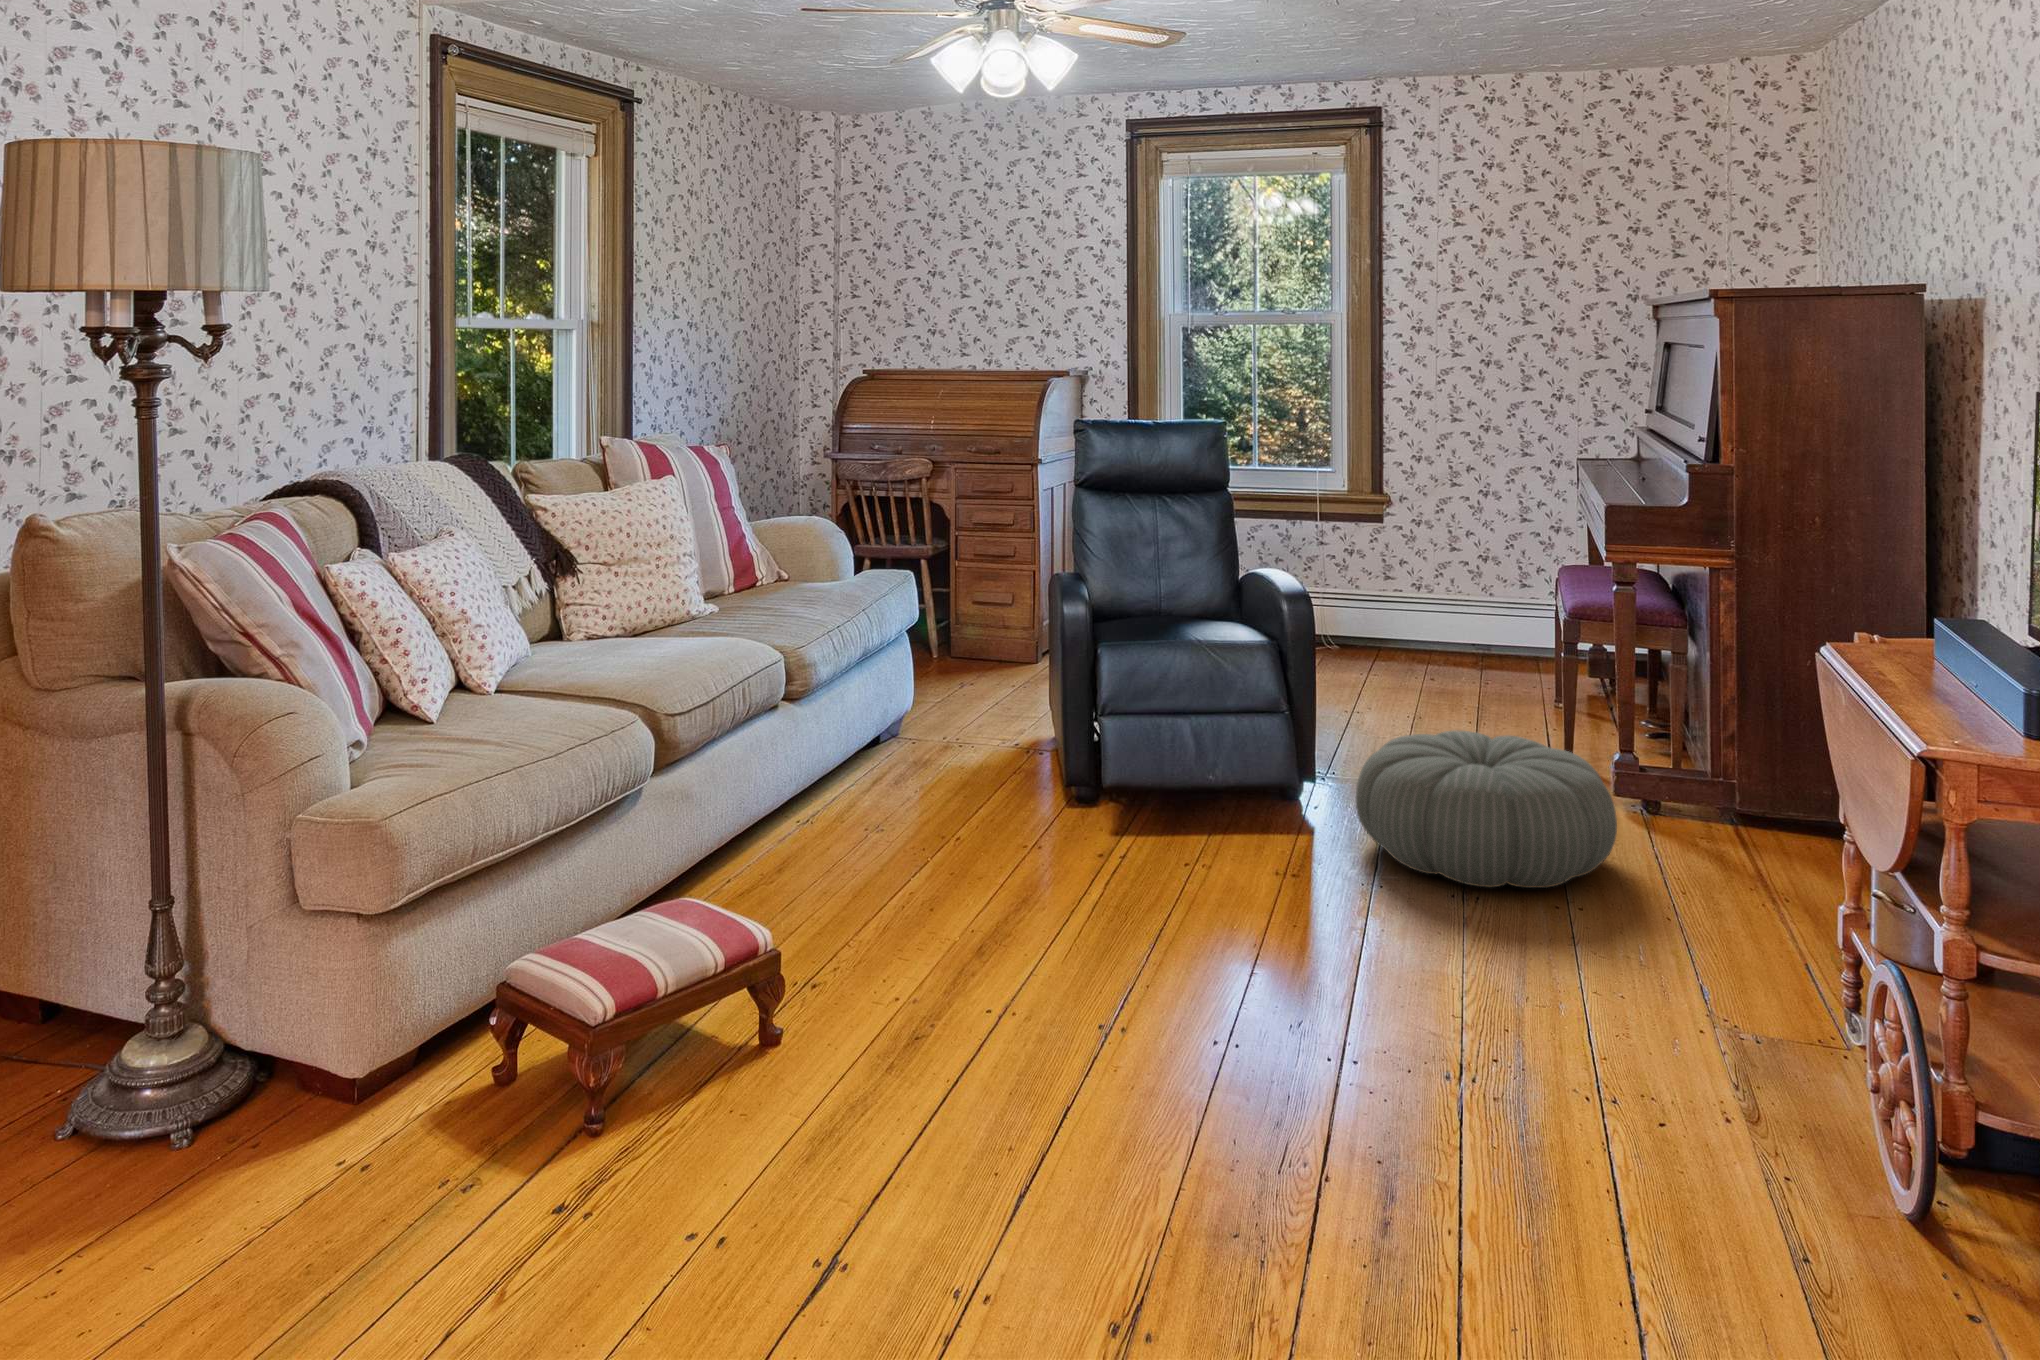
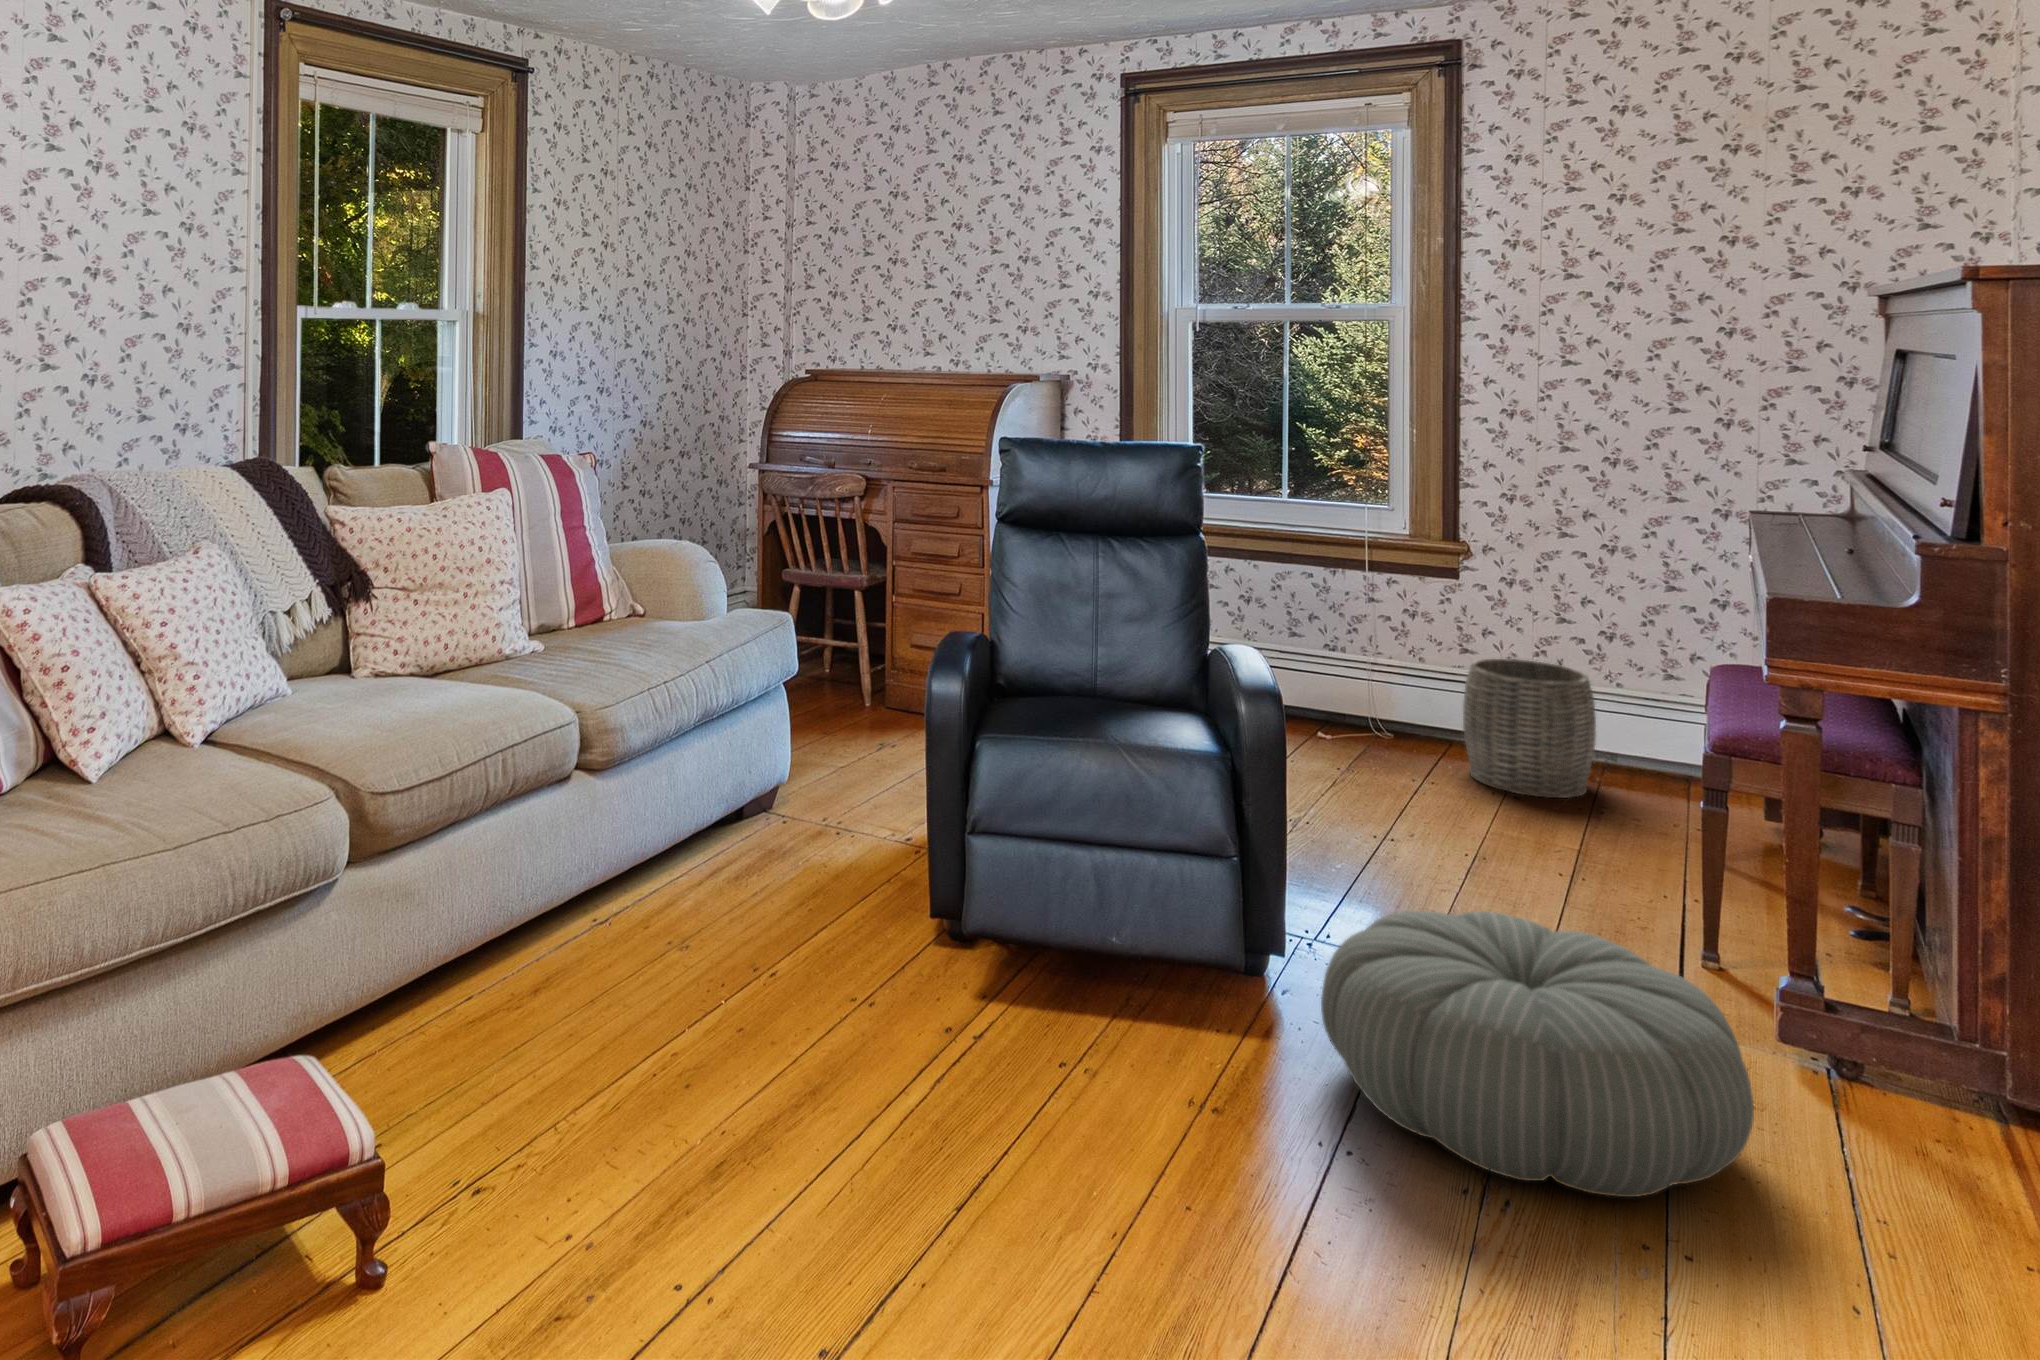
woven basket: none [1390,579,1480,679] -> present [1463,659,1596,798]

